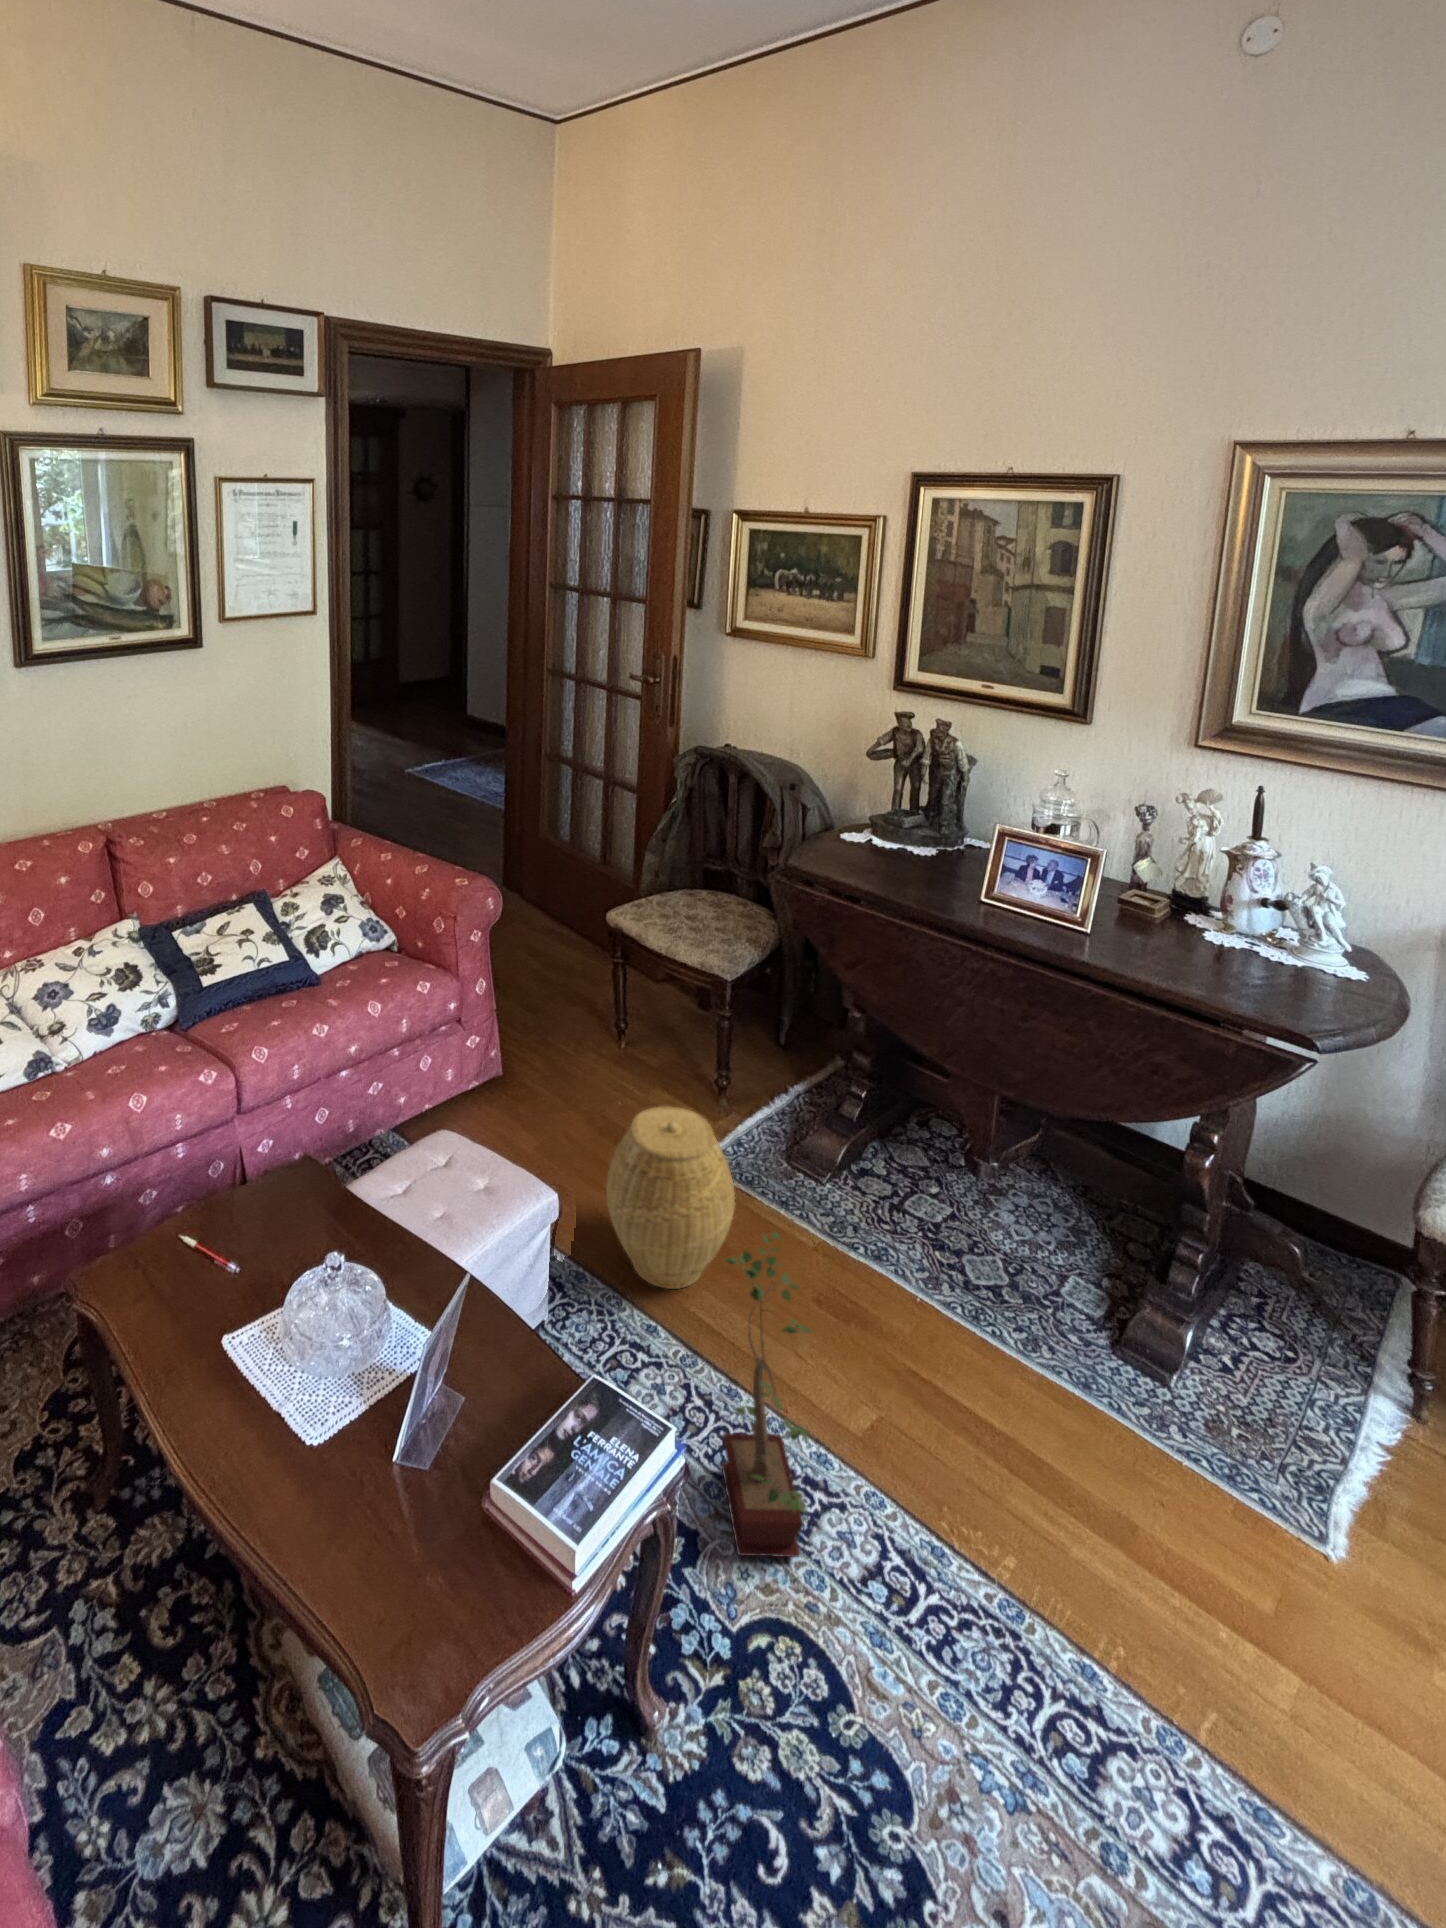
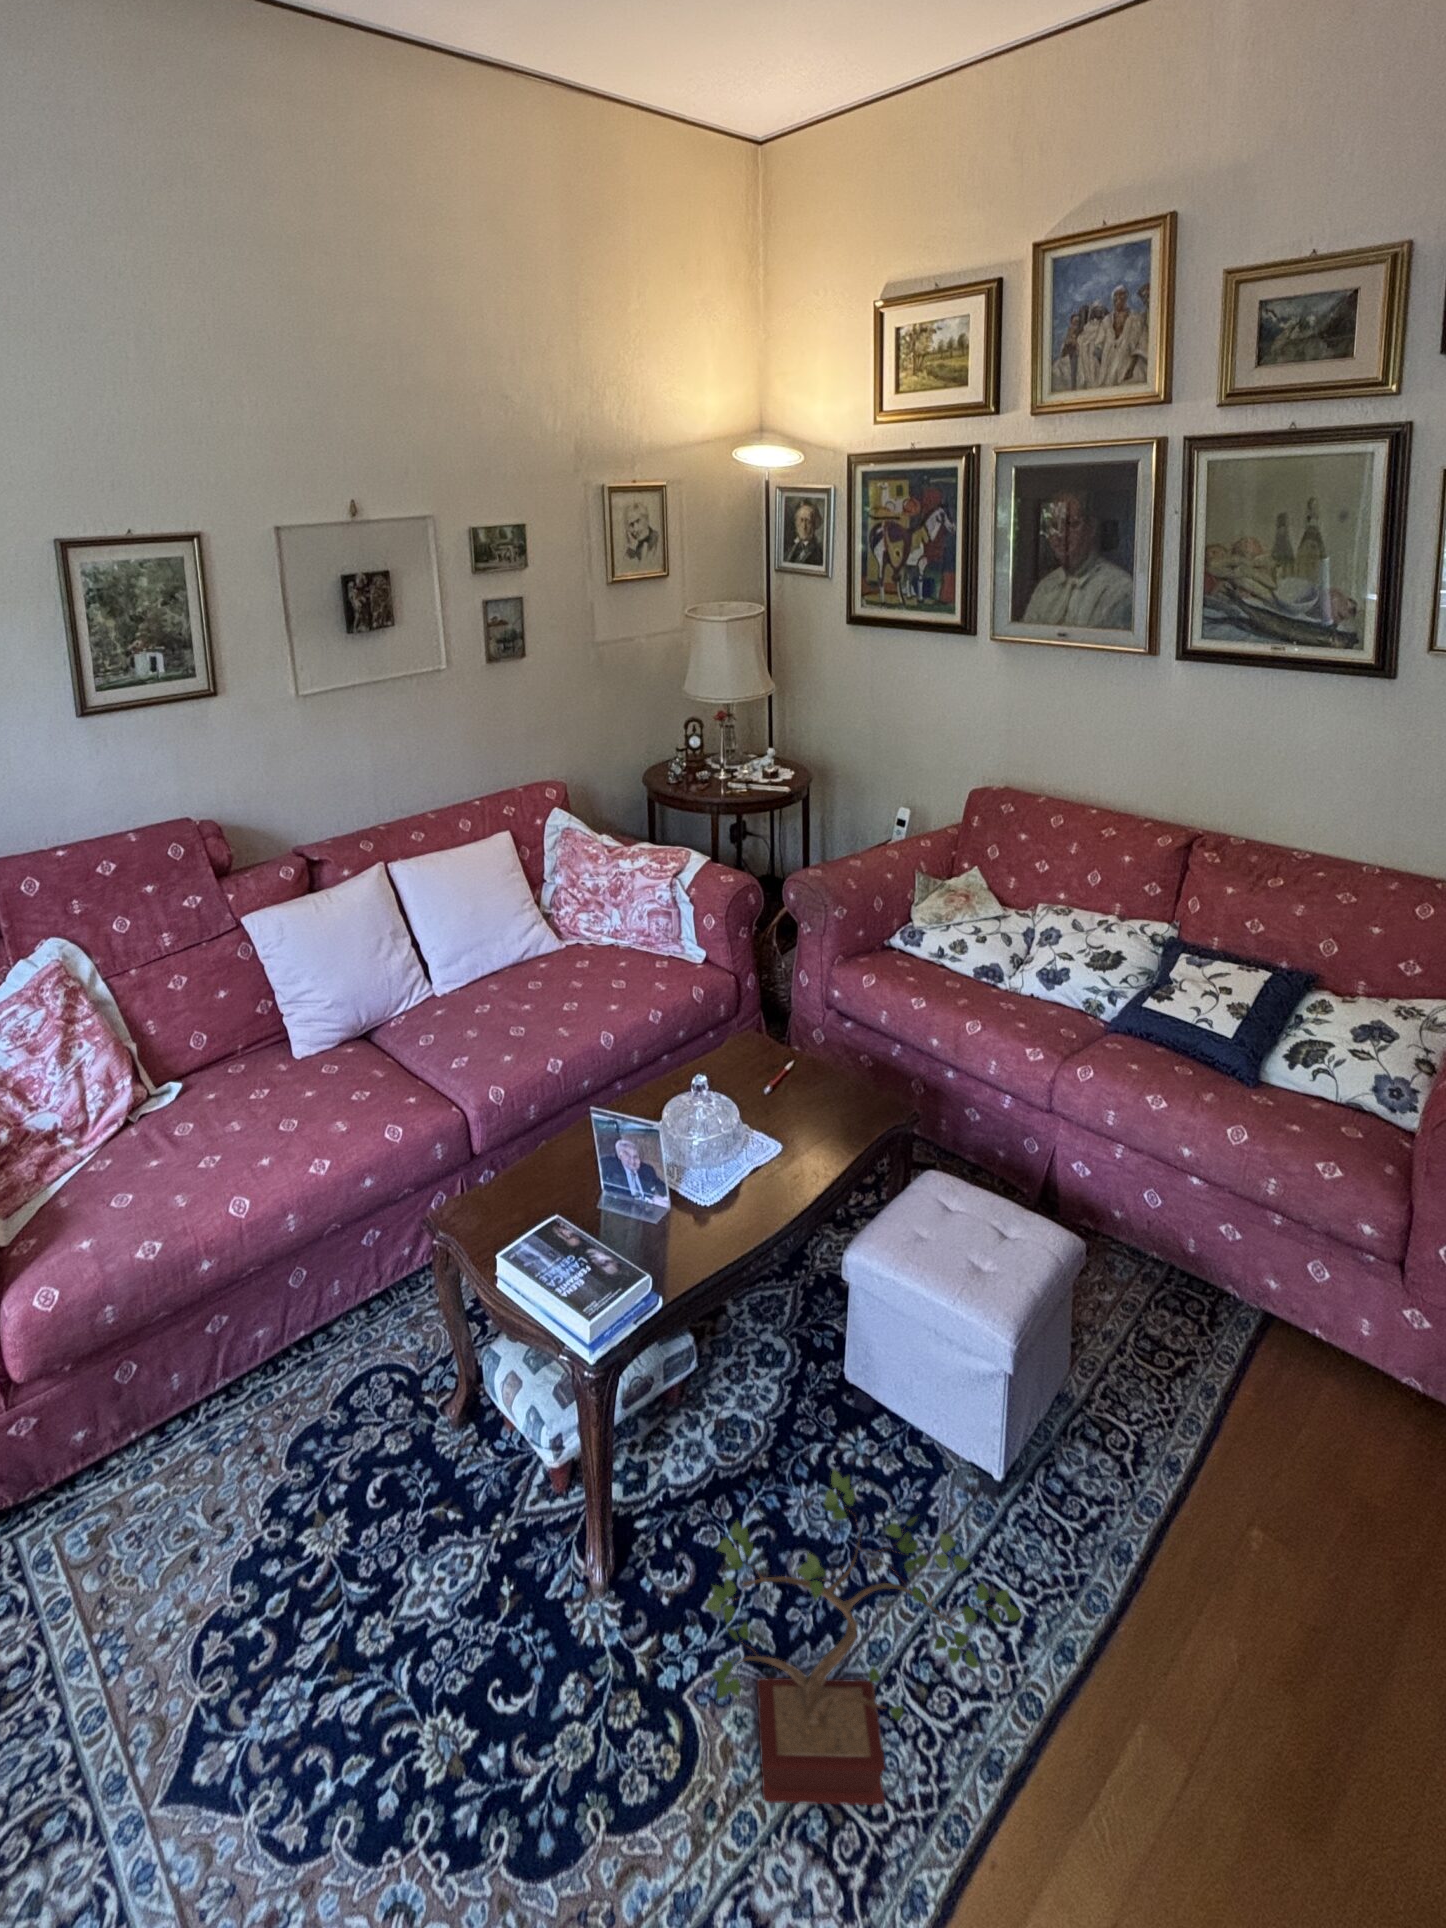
woven basket: present [606,1106,735,1289] -> none [1113,1452,1335,1765]

